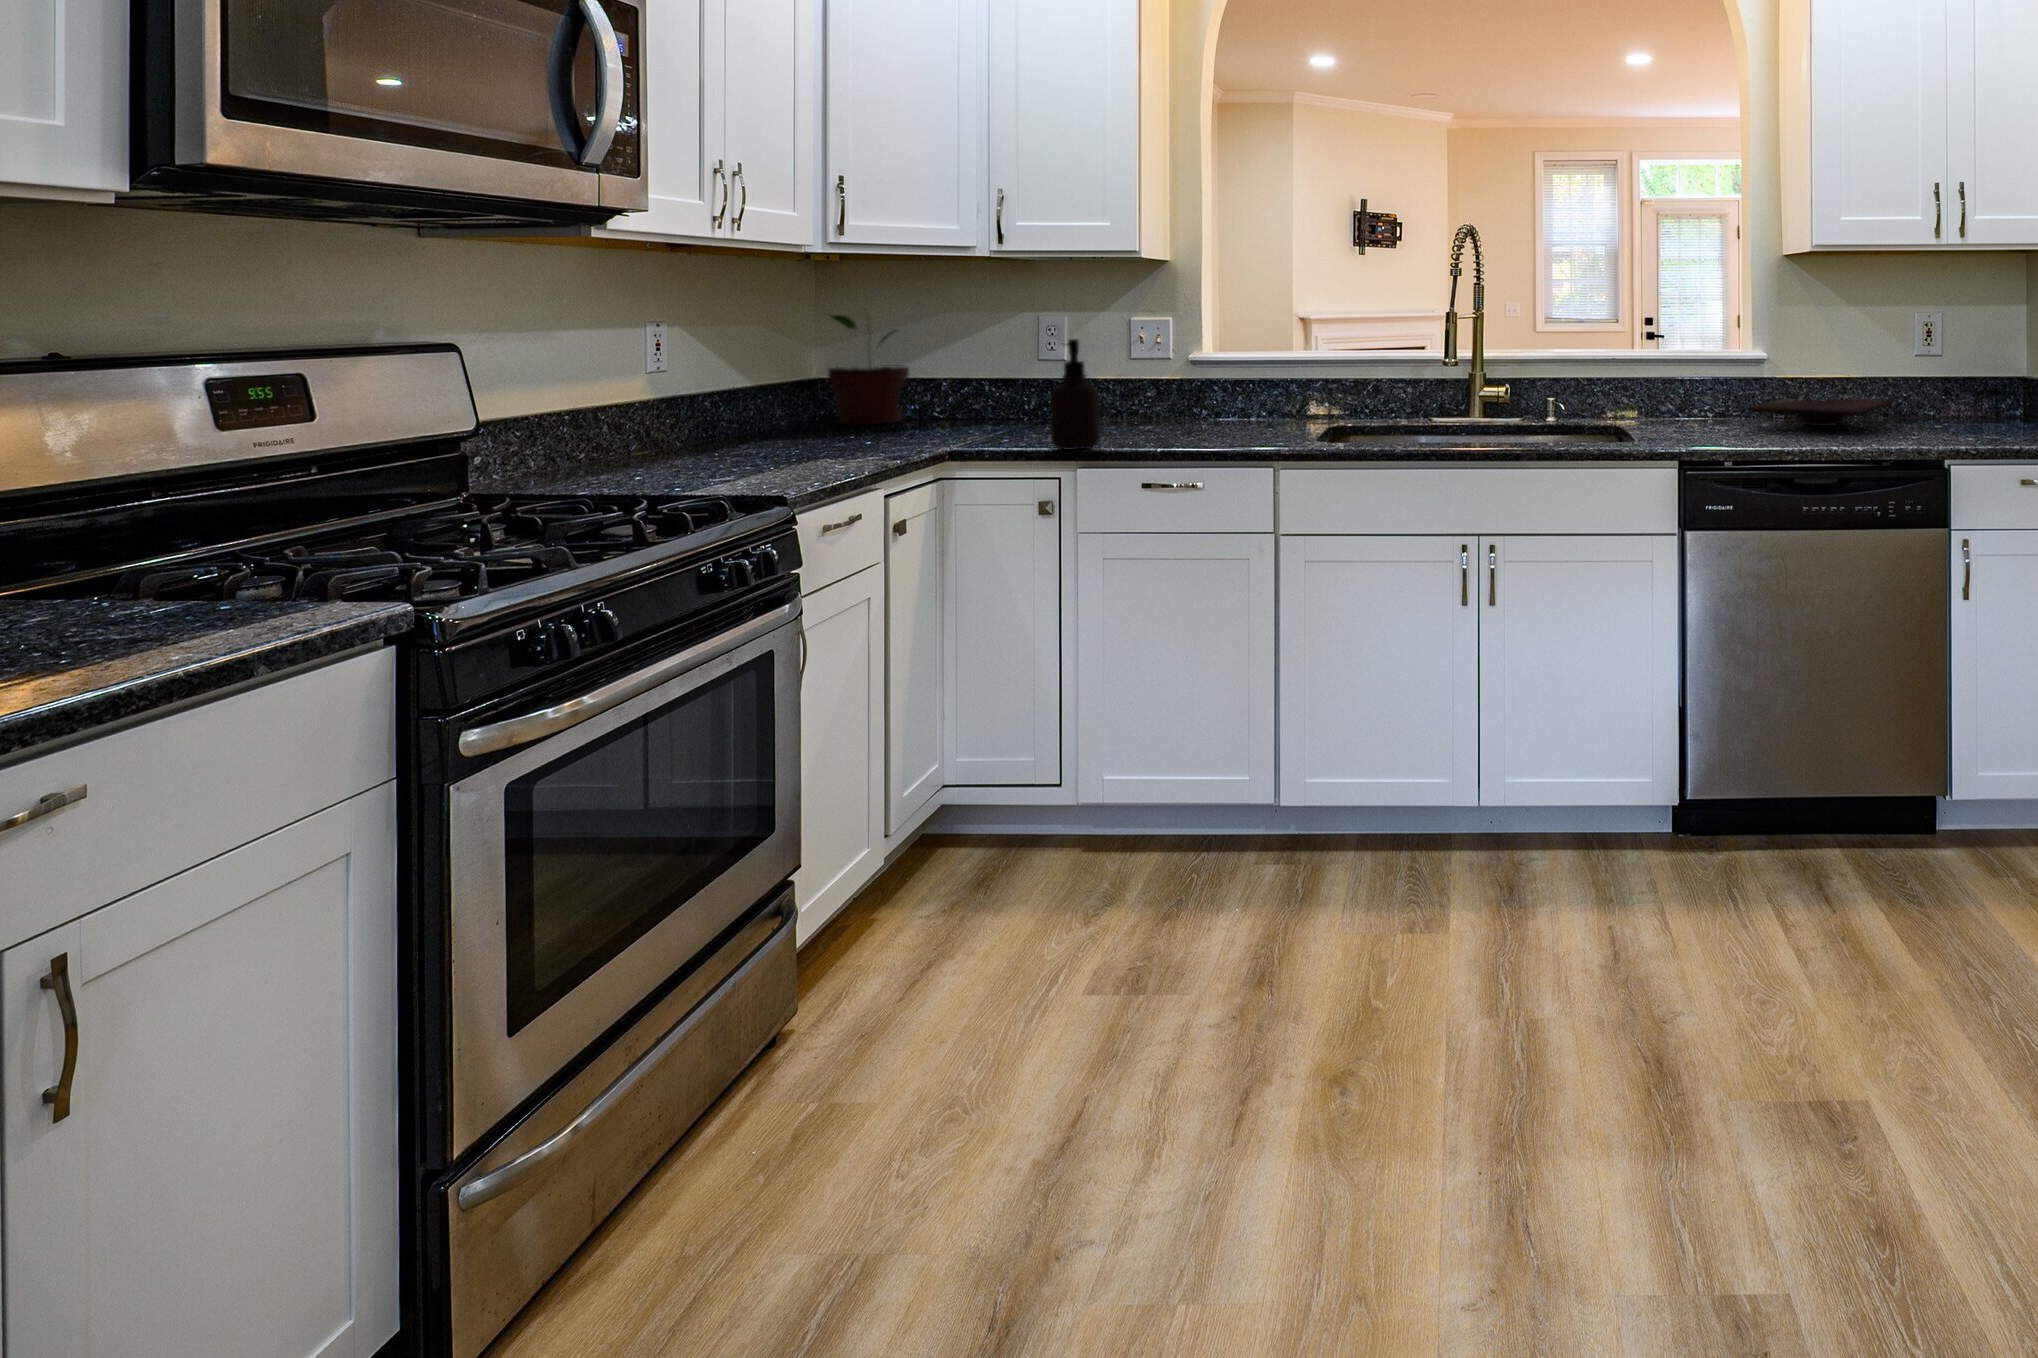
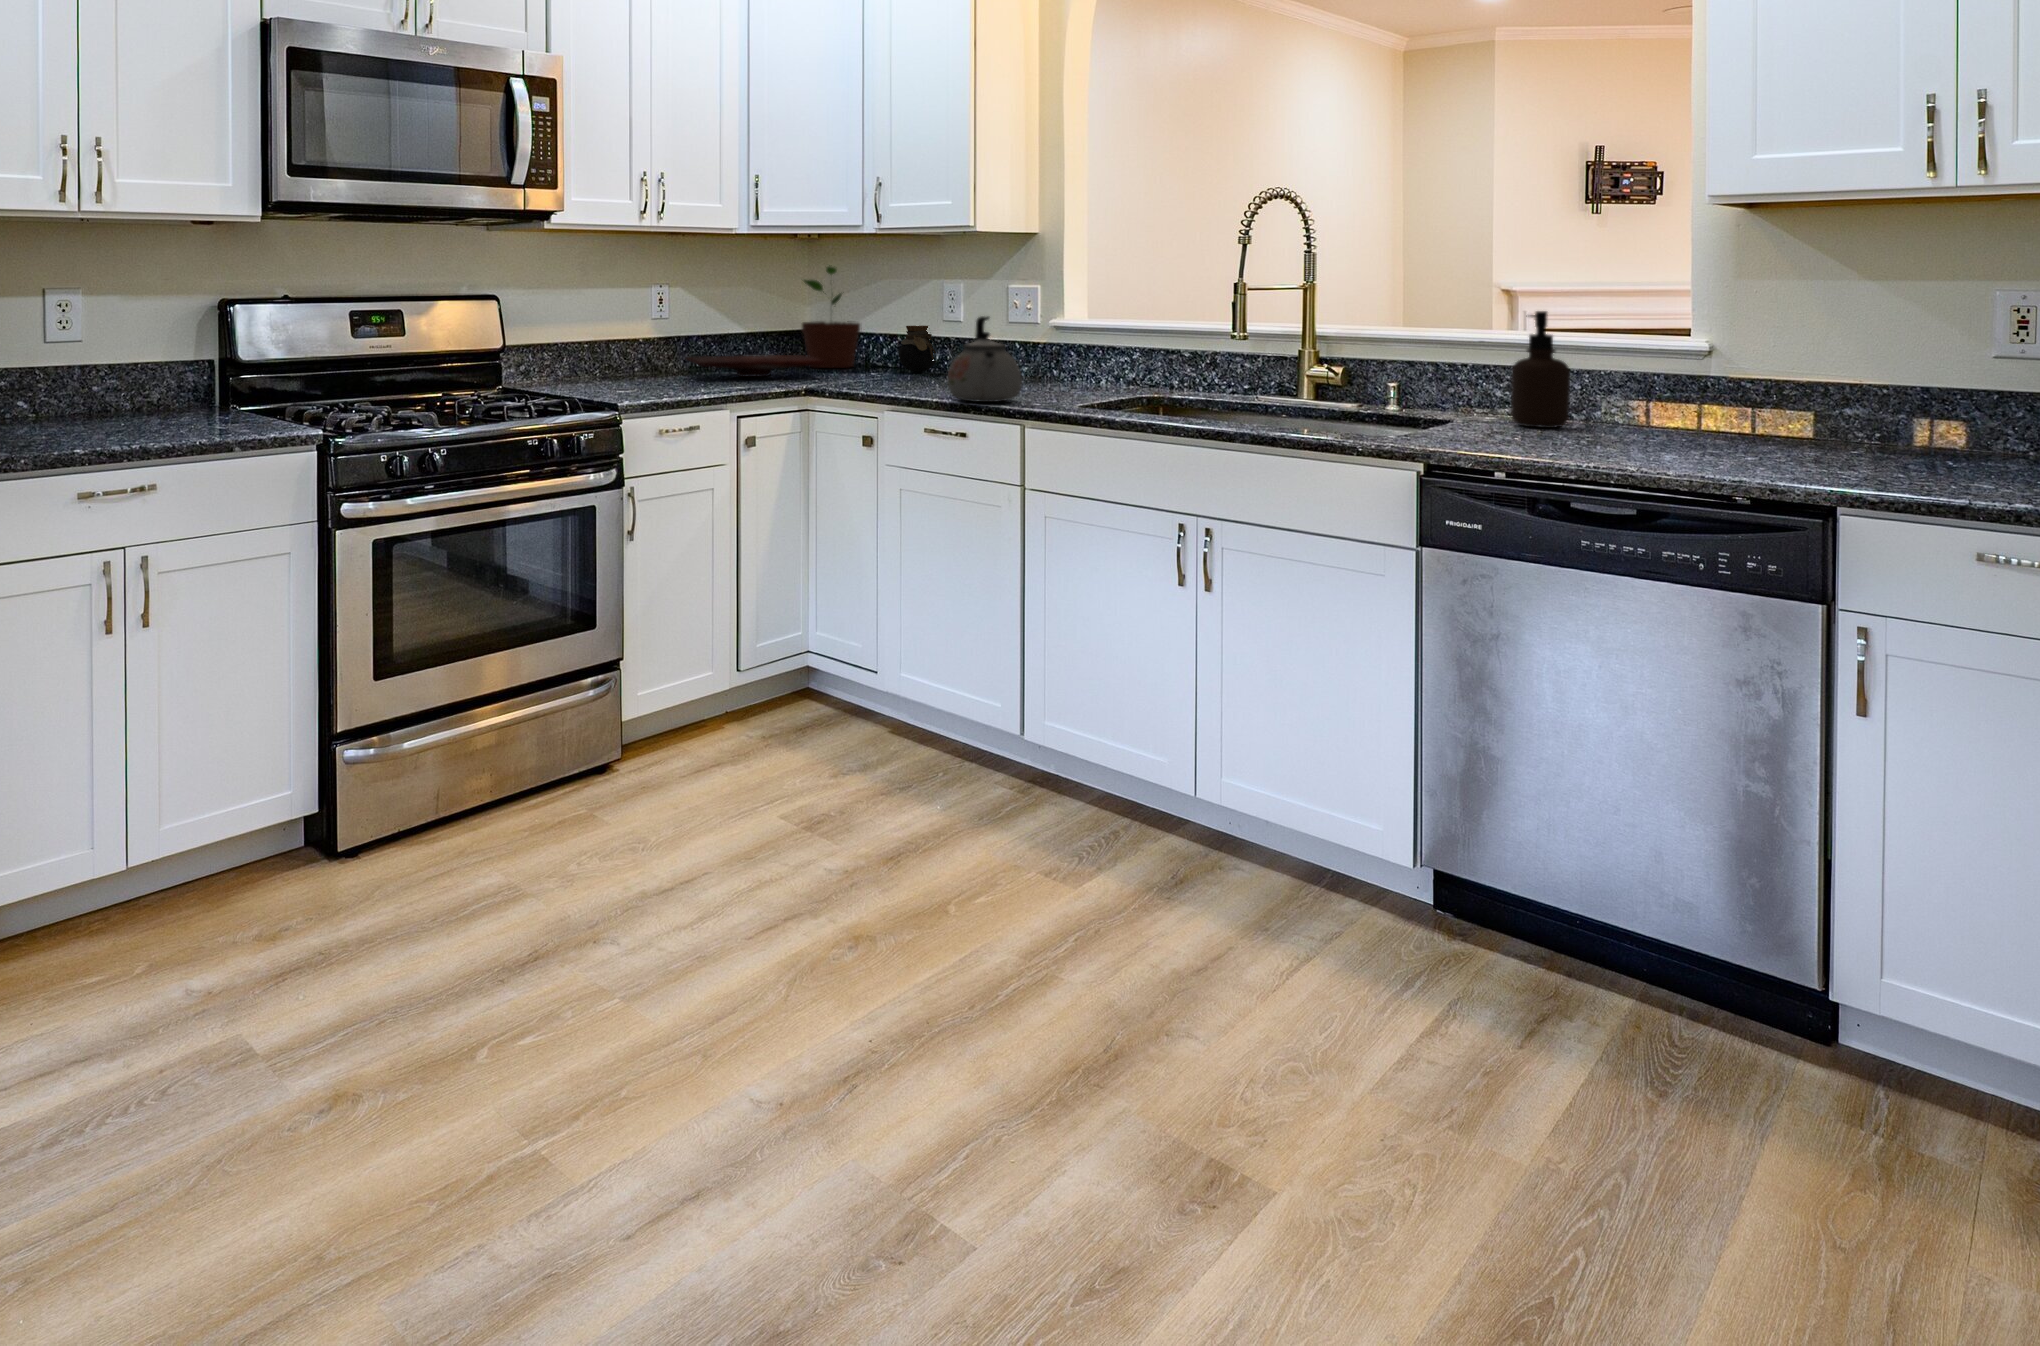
soap dispenser: present [1050,339,1100,450] -> present [1511,311,1570,428]
kettle: none [1165,351,1247,446] -> present [947,316,1022,402]
jar: none [976,366,1026,420] -> present [899,325,936,372]
cutting board: present [1748,399,1893,426] -> present [686,355,825,377]

